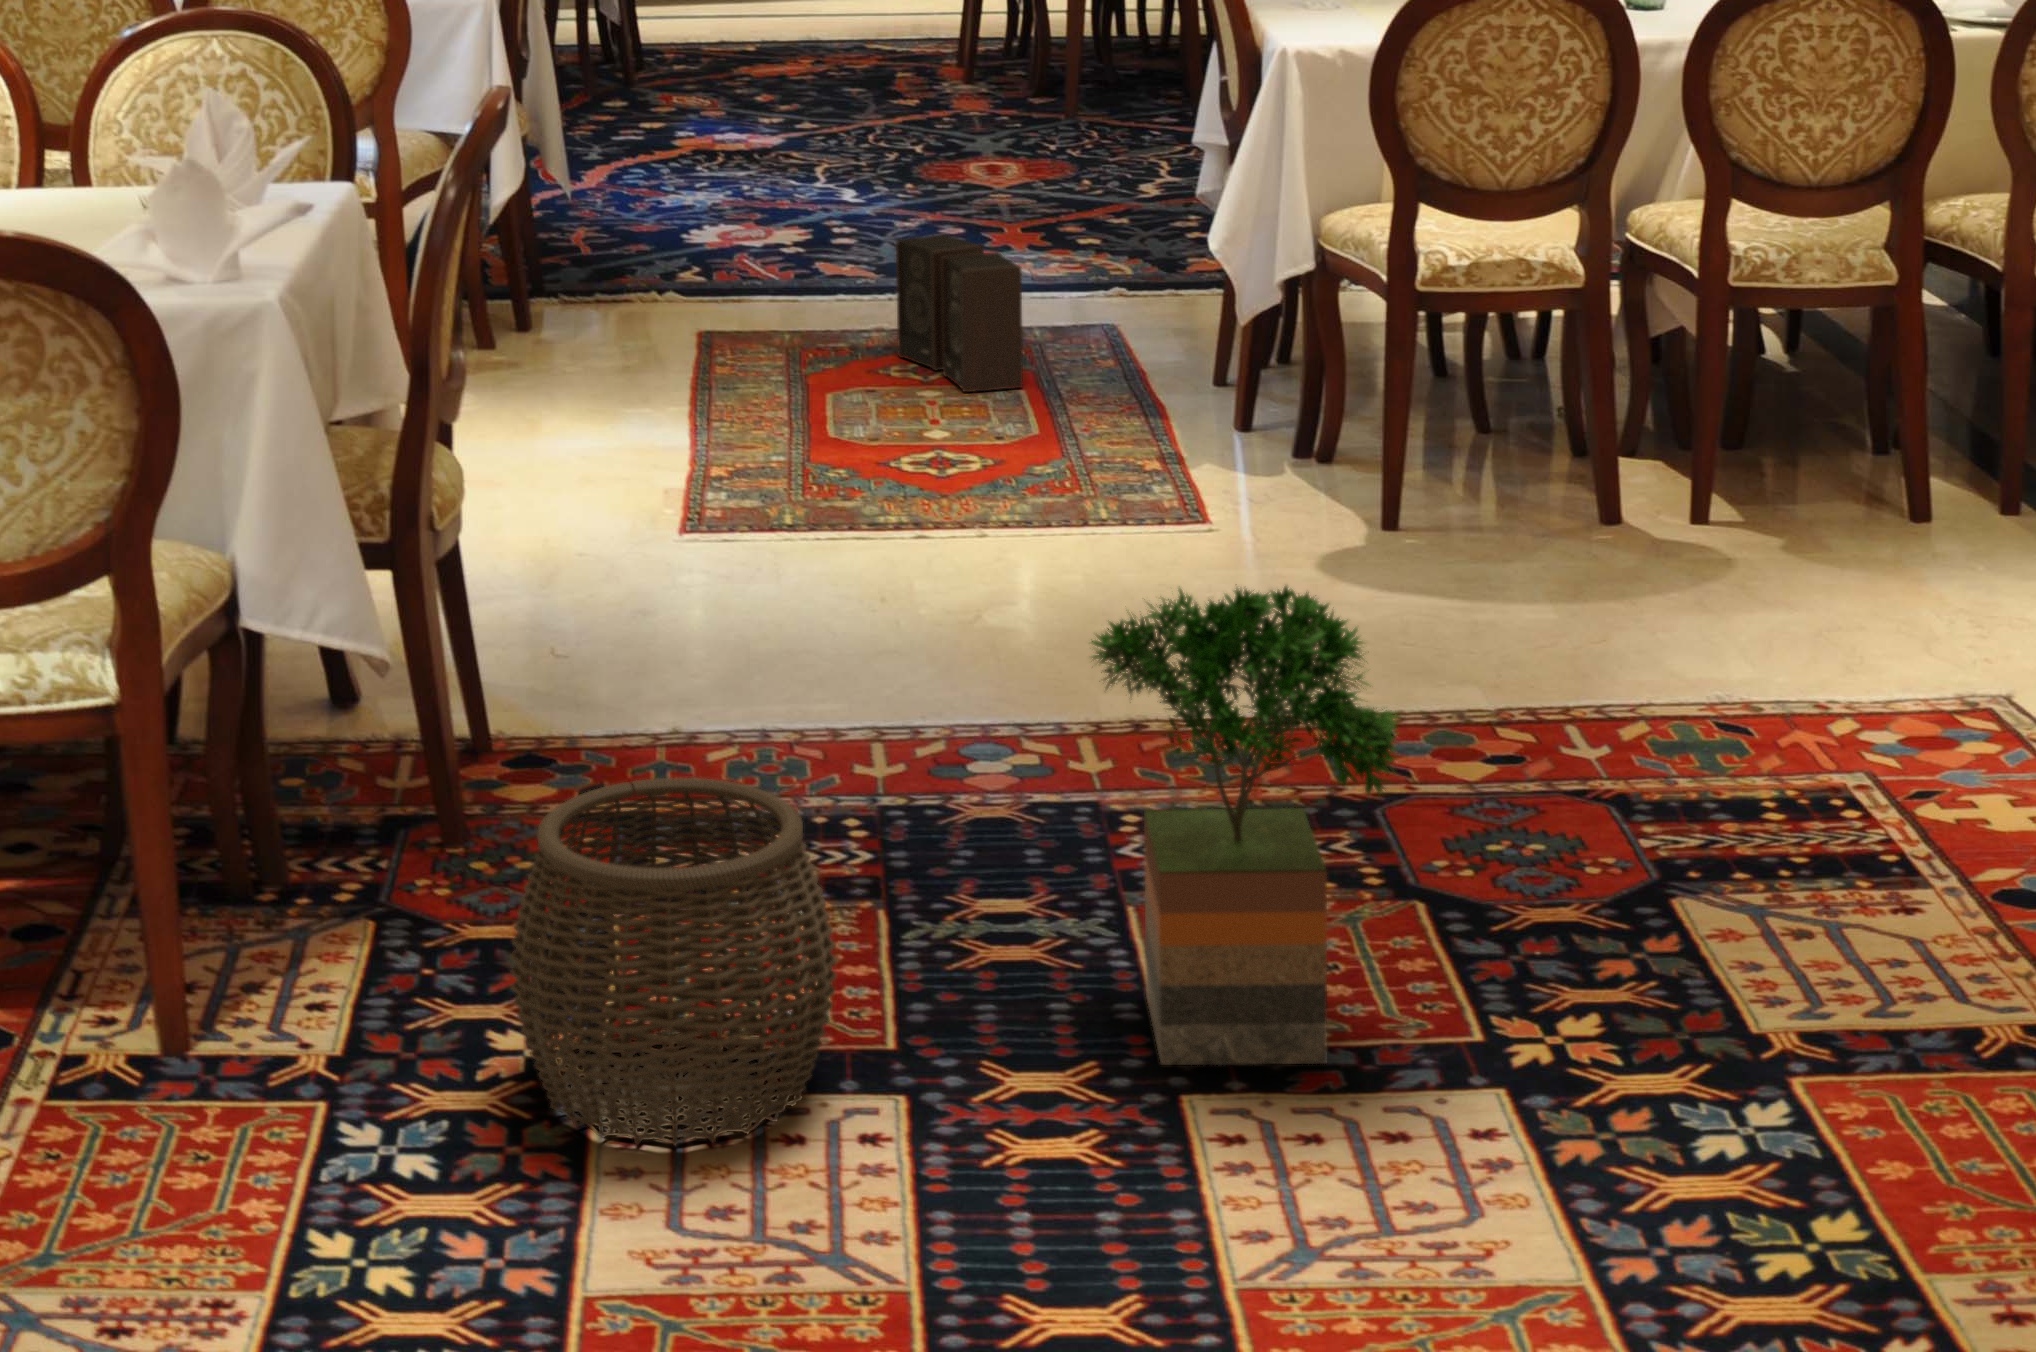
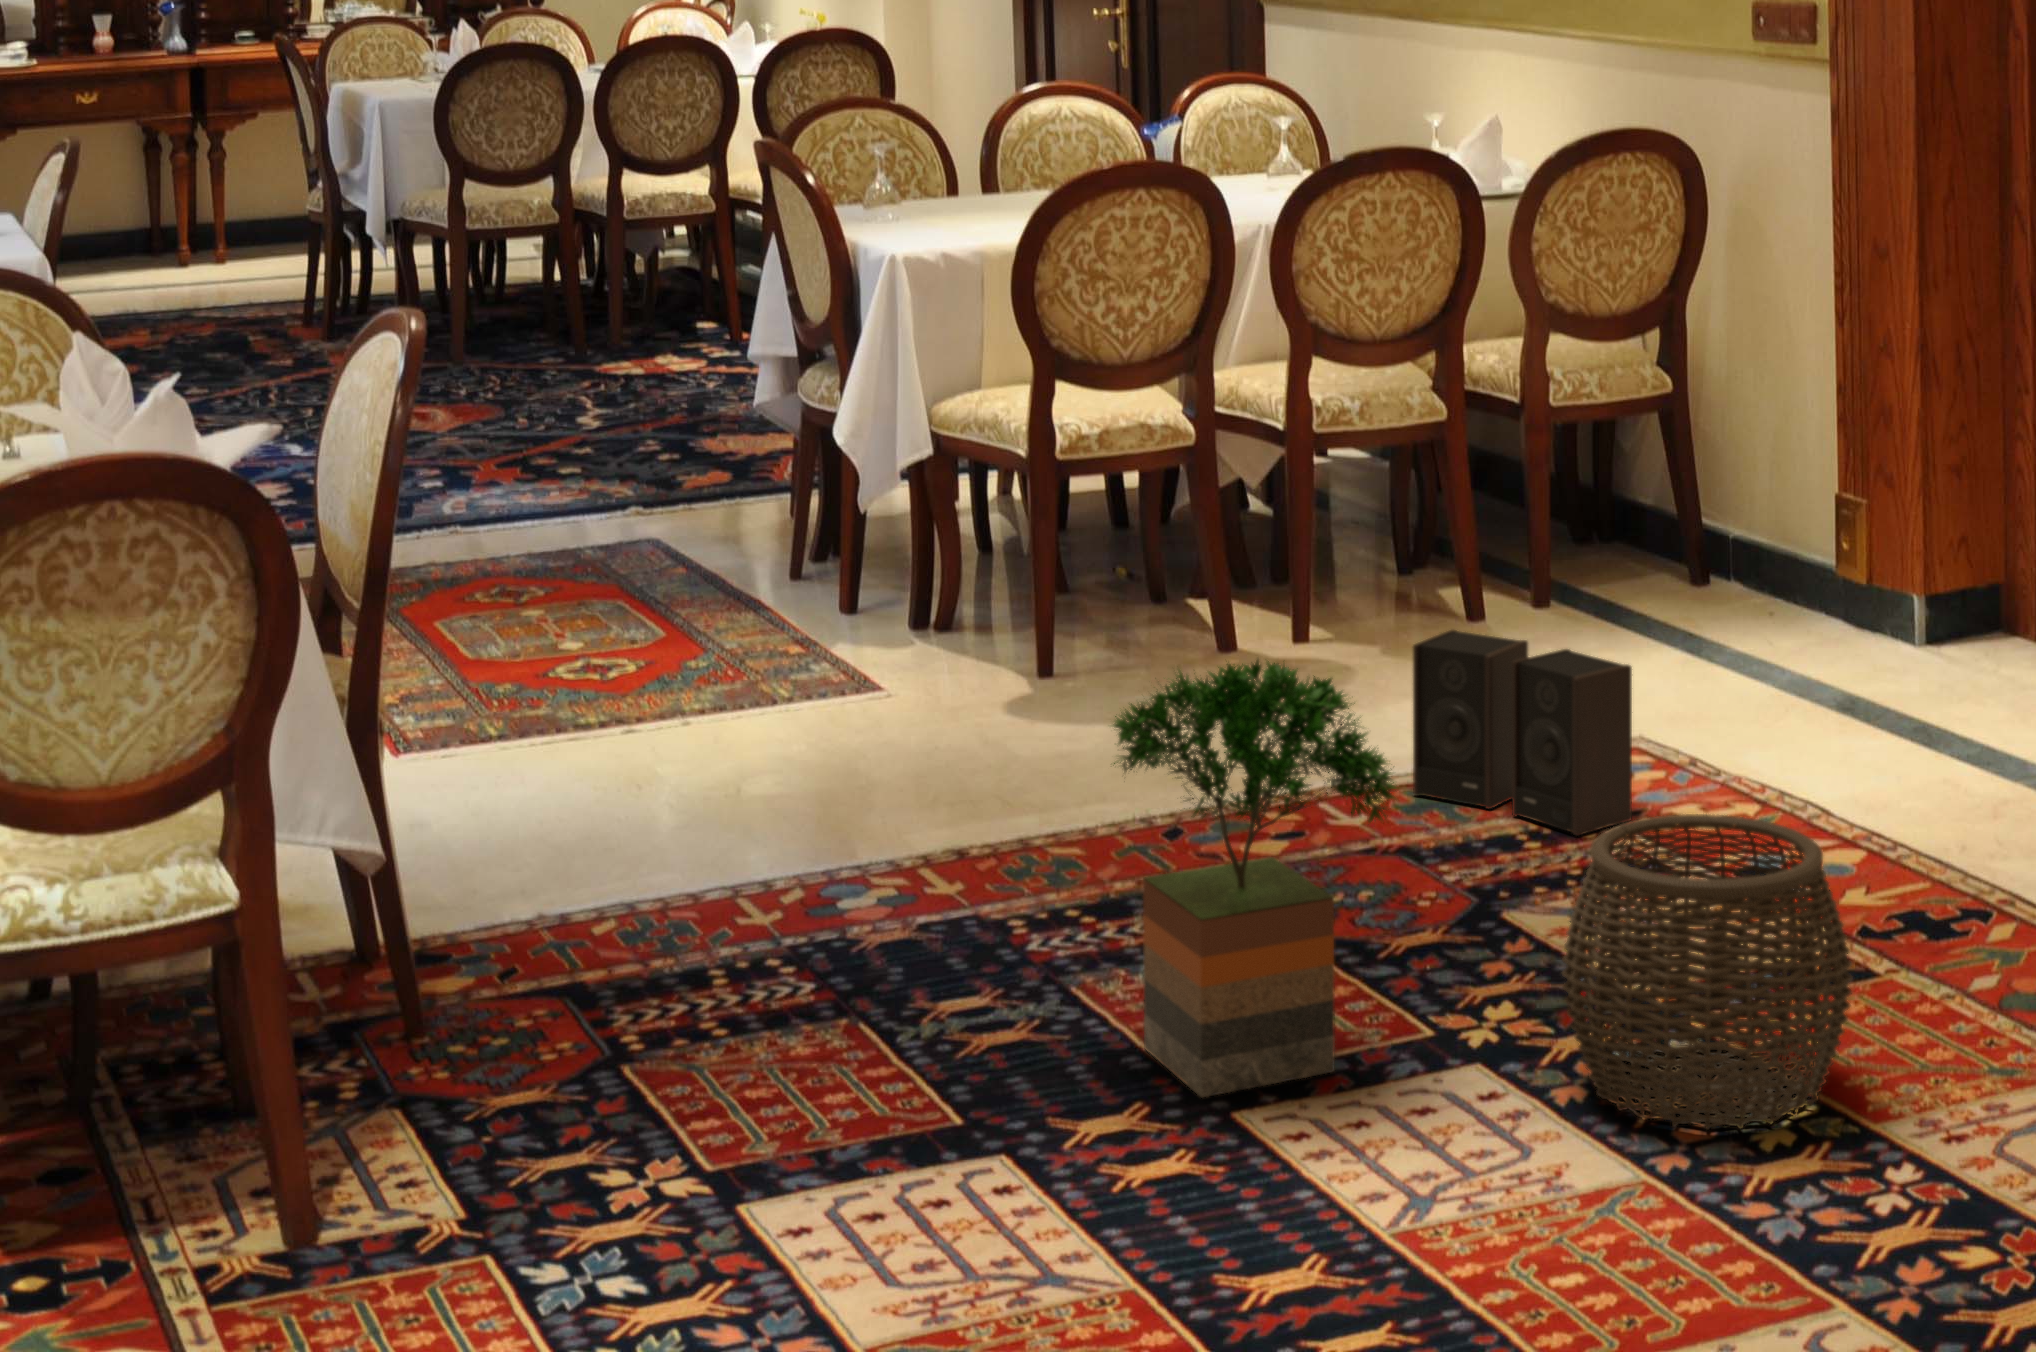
speaker: present [896,234,1023,392] -> present [1413,629,1632,835]
woven basket: present [510,778,837,1146] -> present [1562,814,1852,1129]

